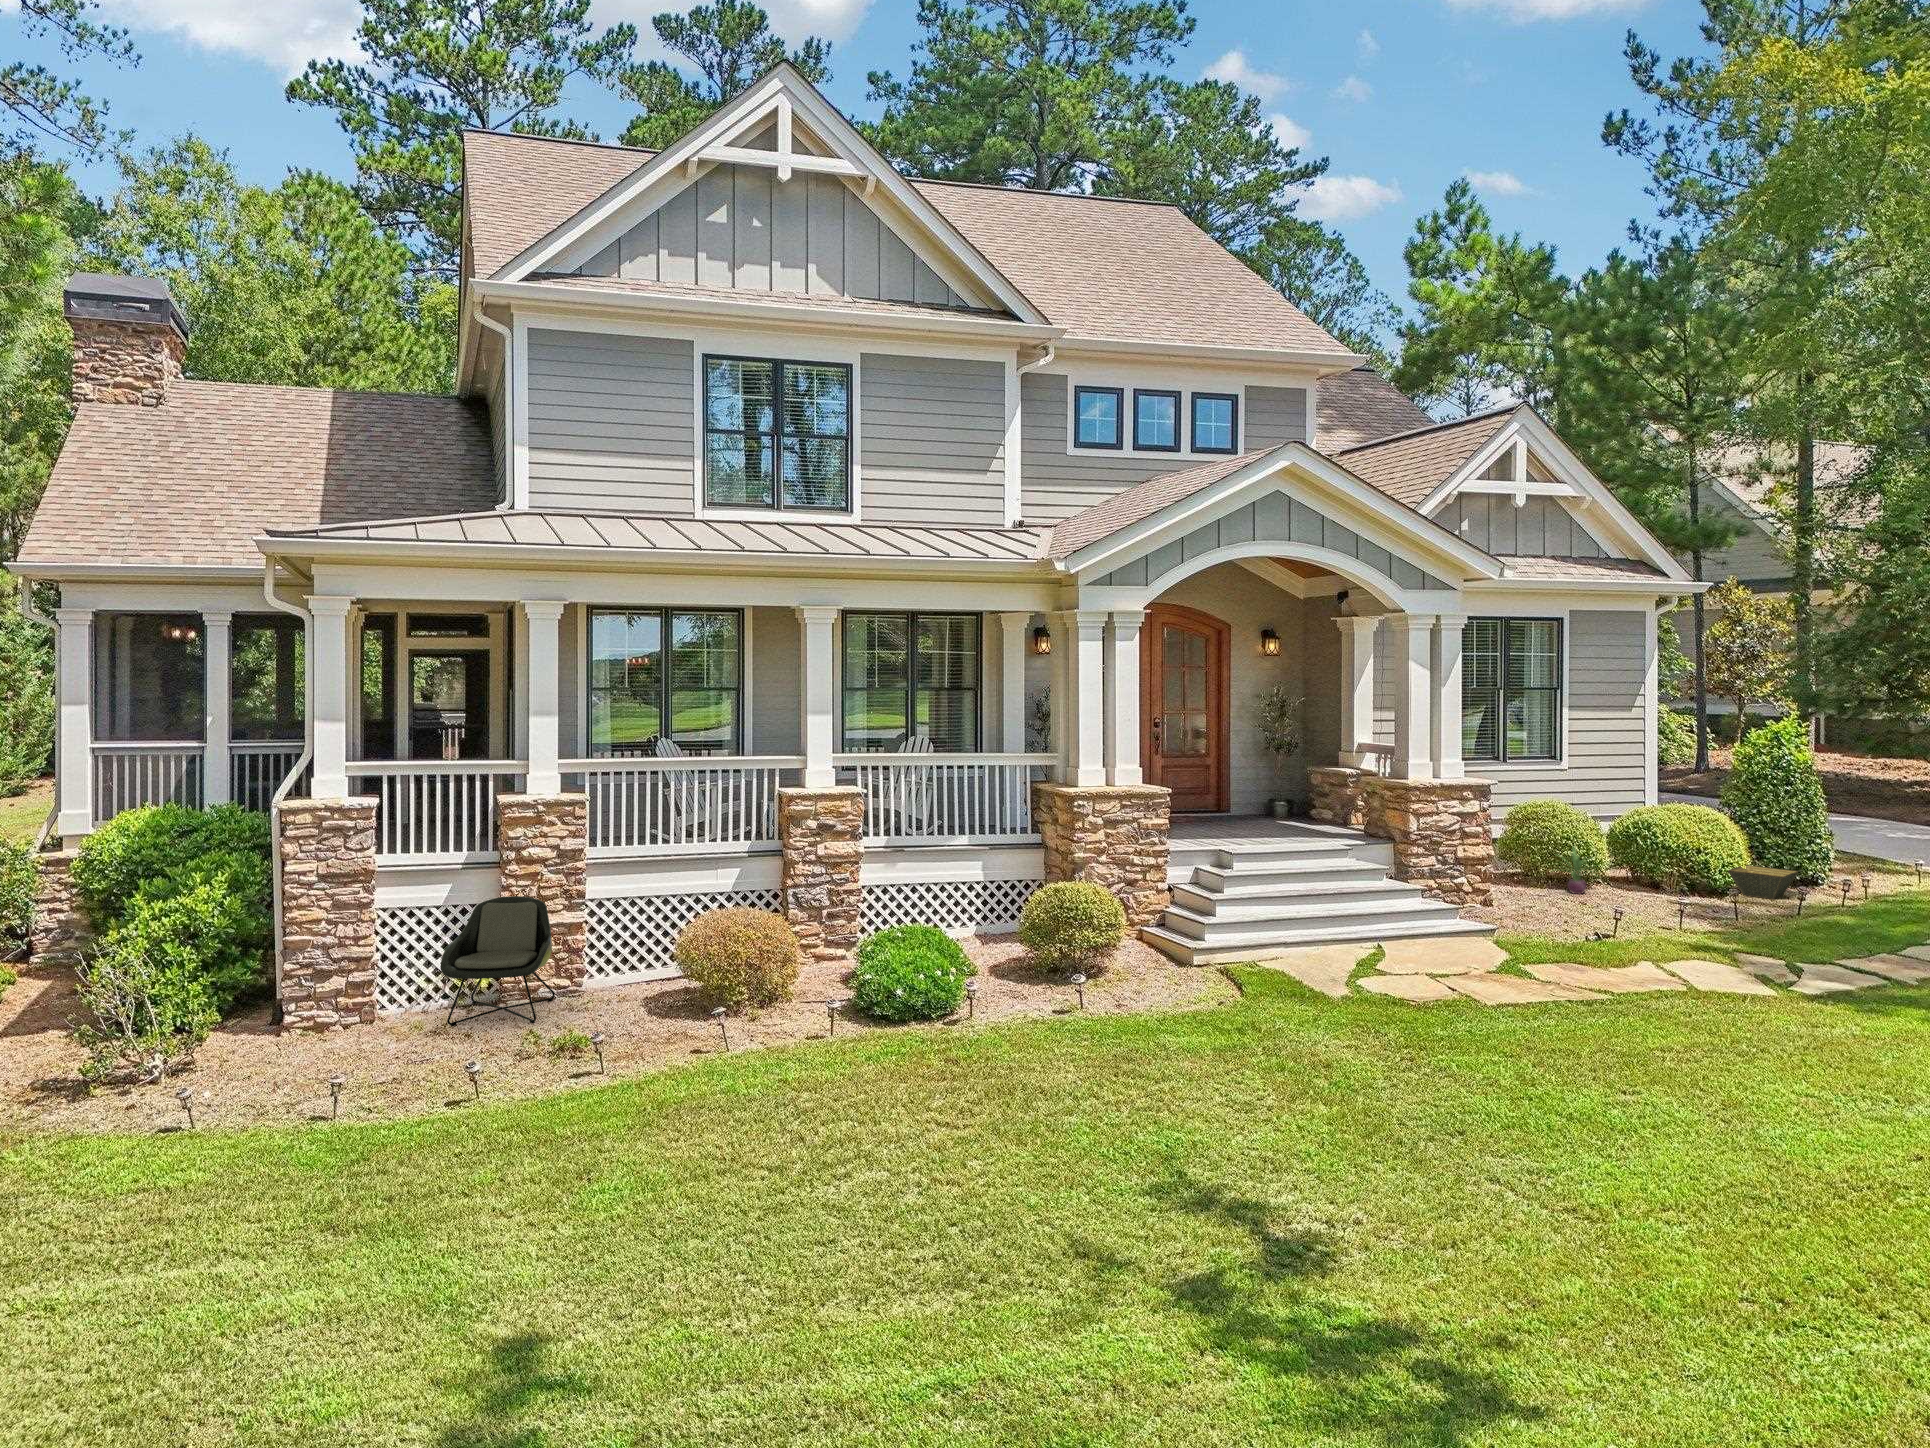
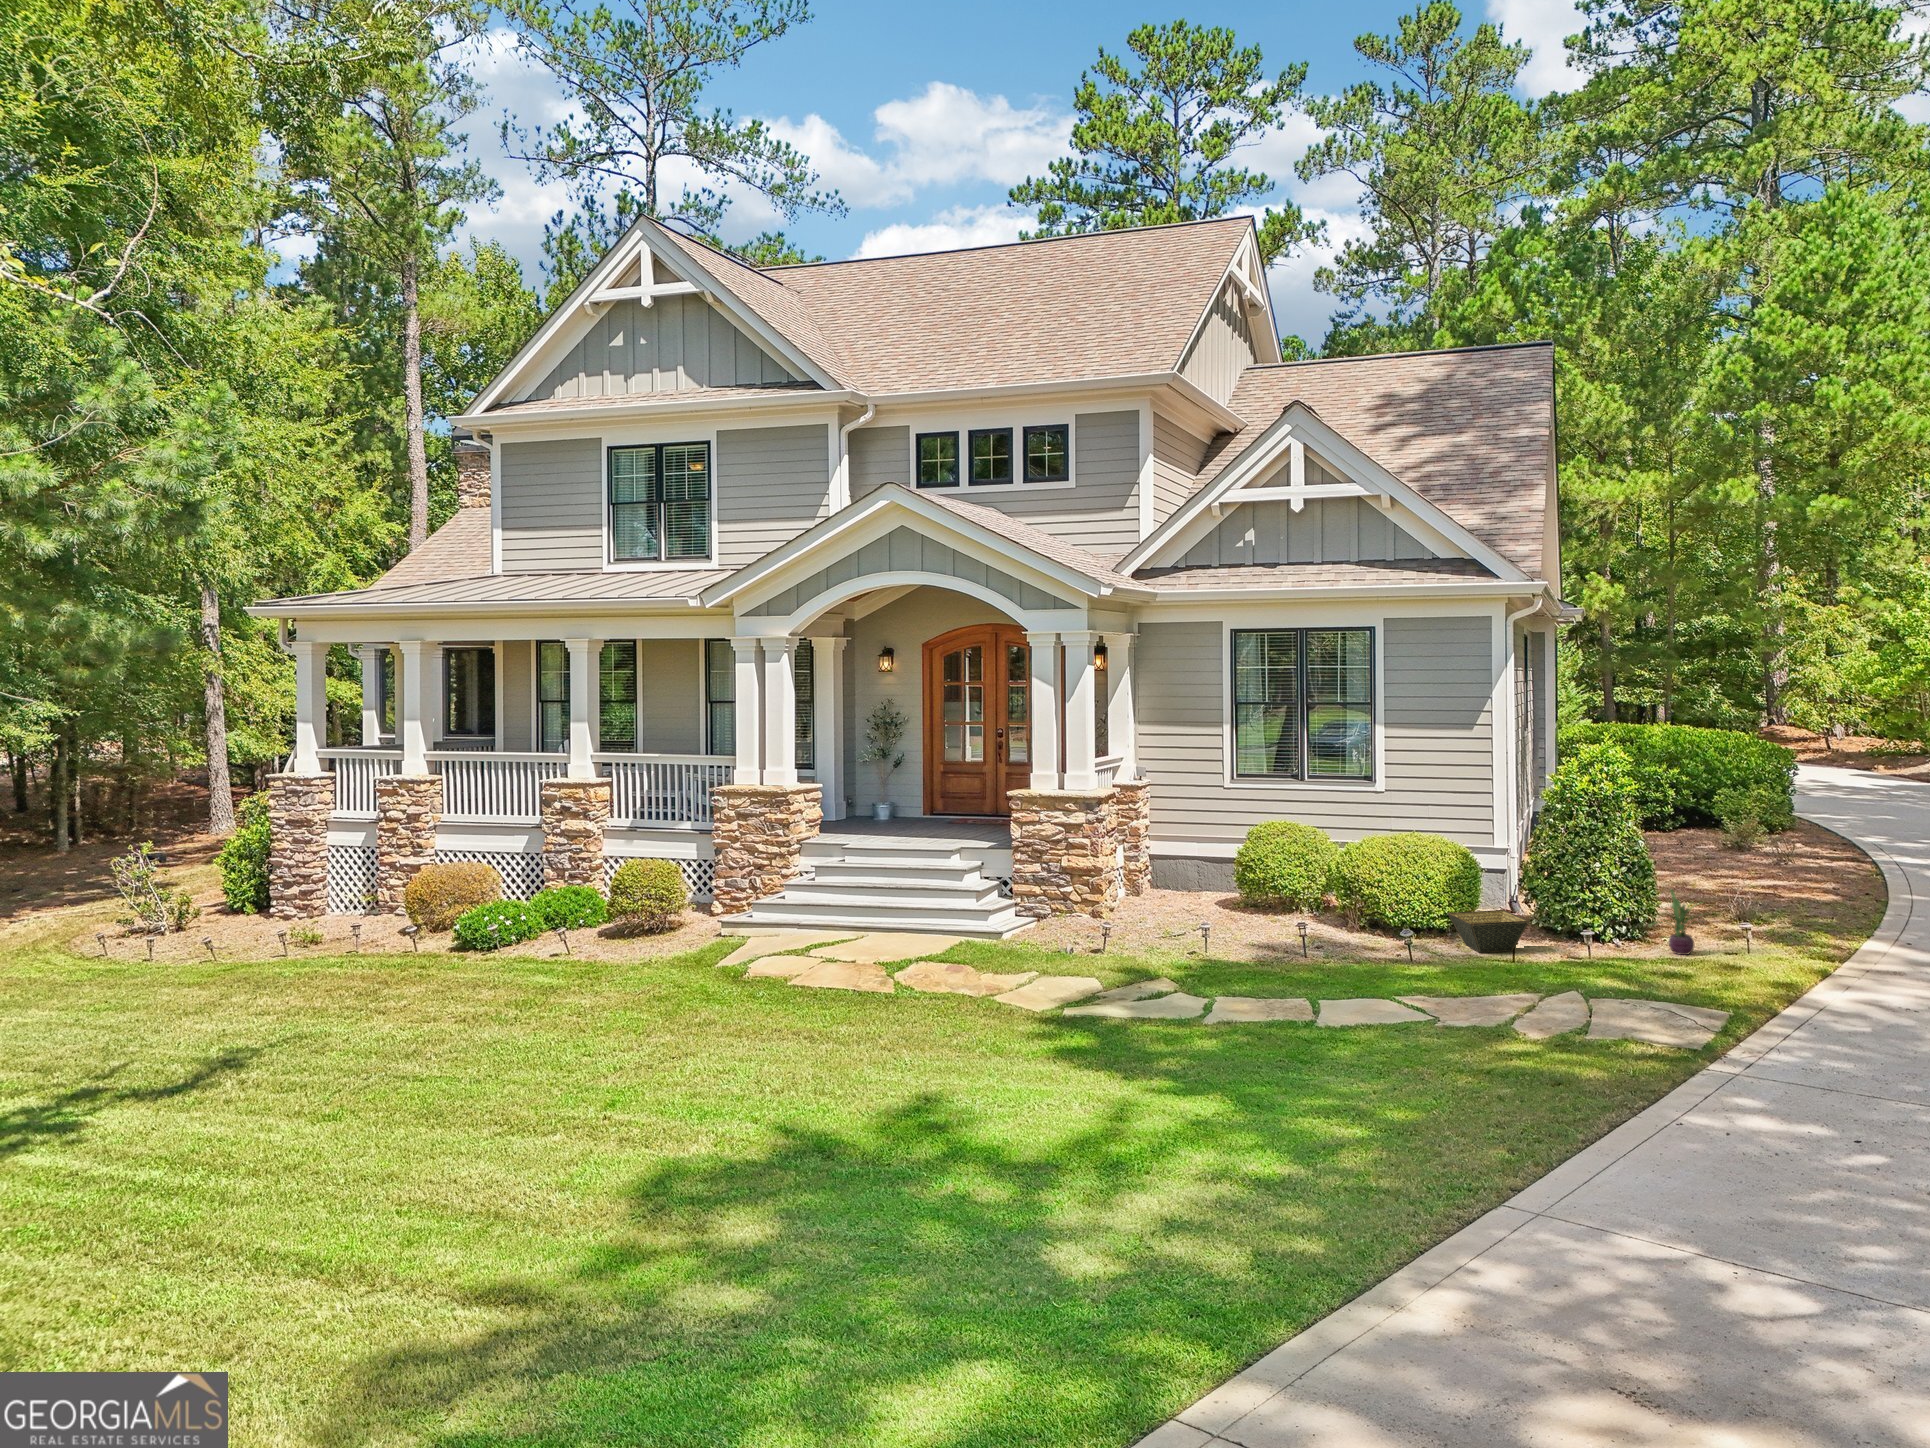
decorative plant: present [1558,847,1586,894] -> present [1651,889,1701,955]
lounge chair: present [440,896,555,1026] -> none [304,843,390,923]

